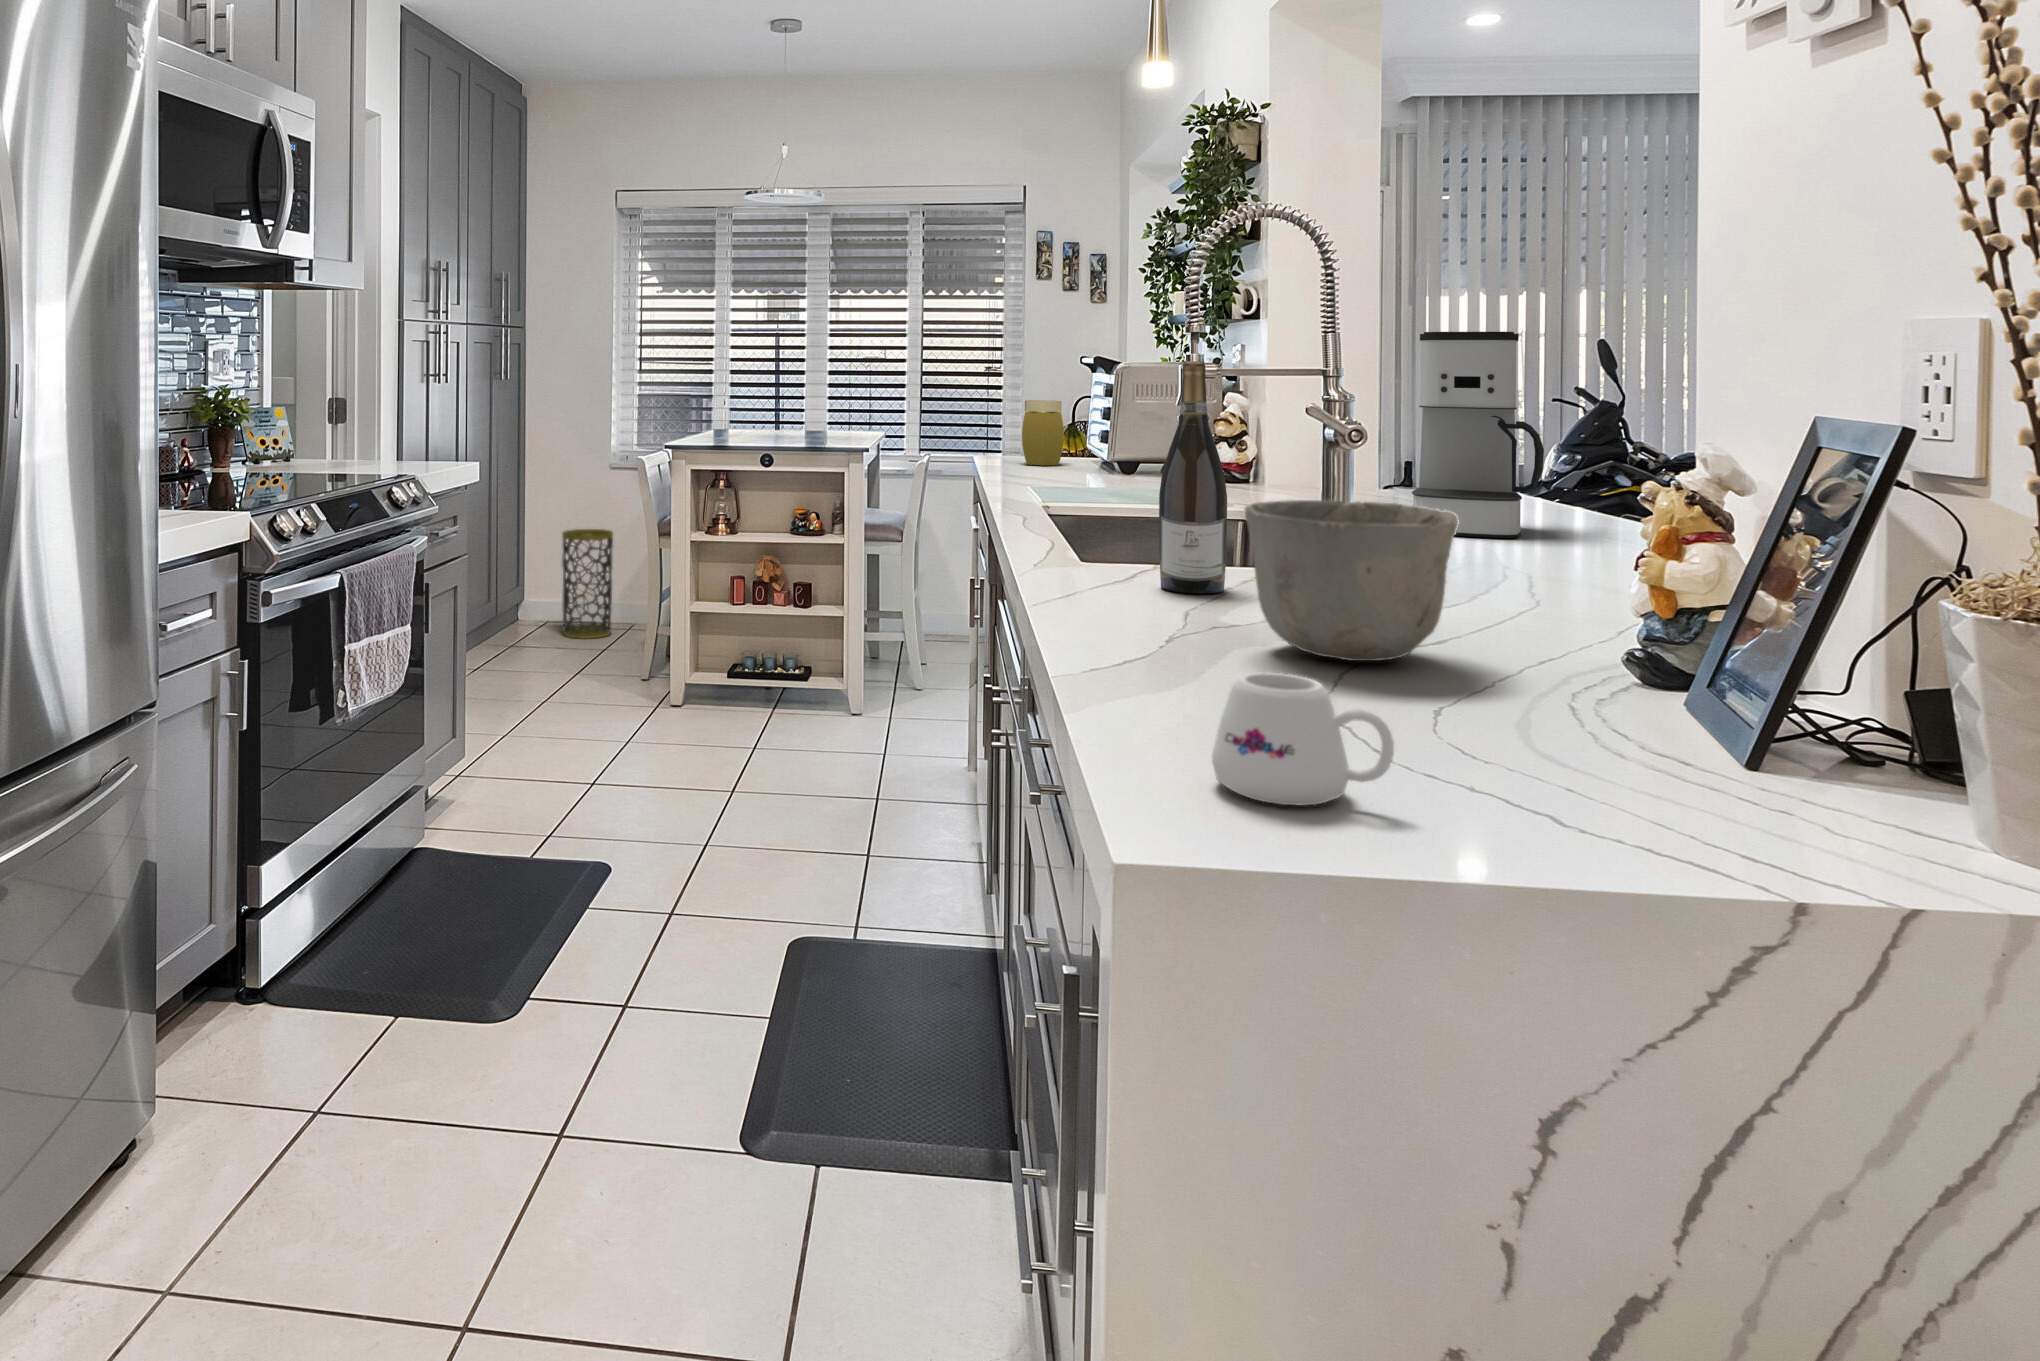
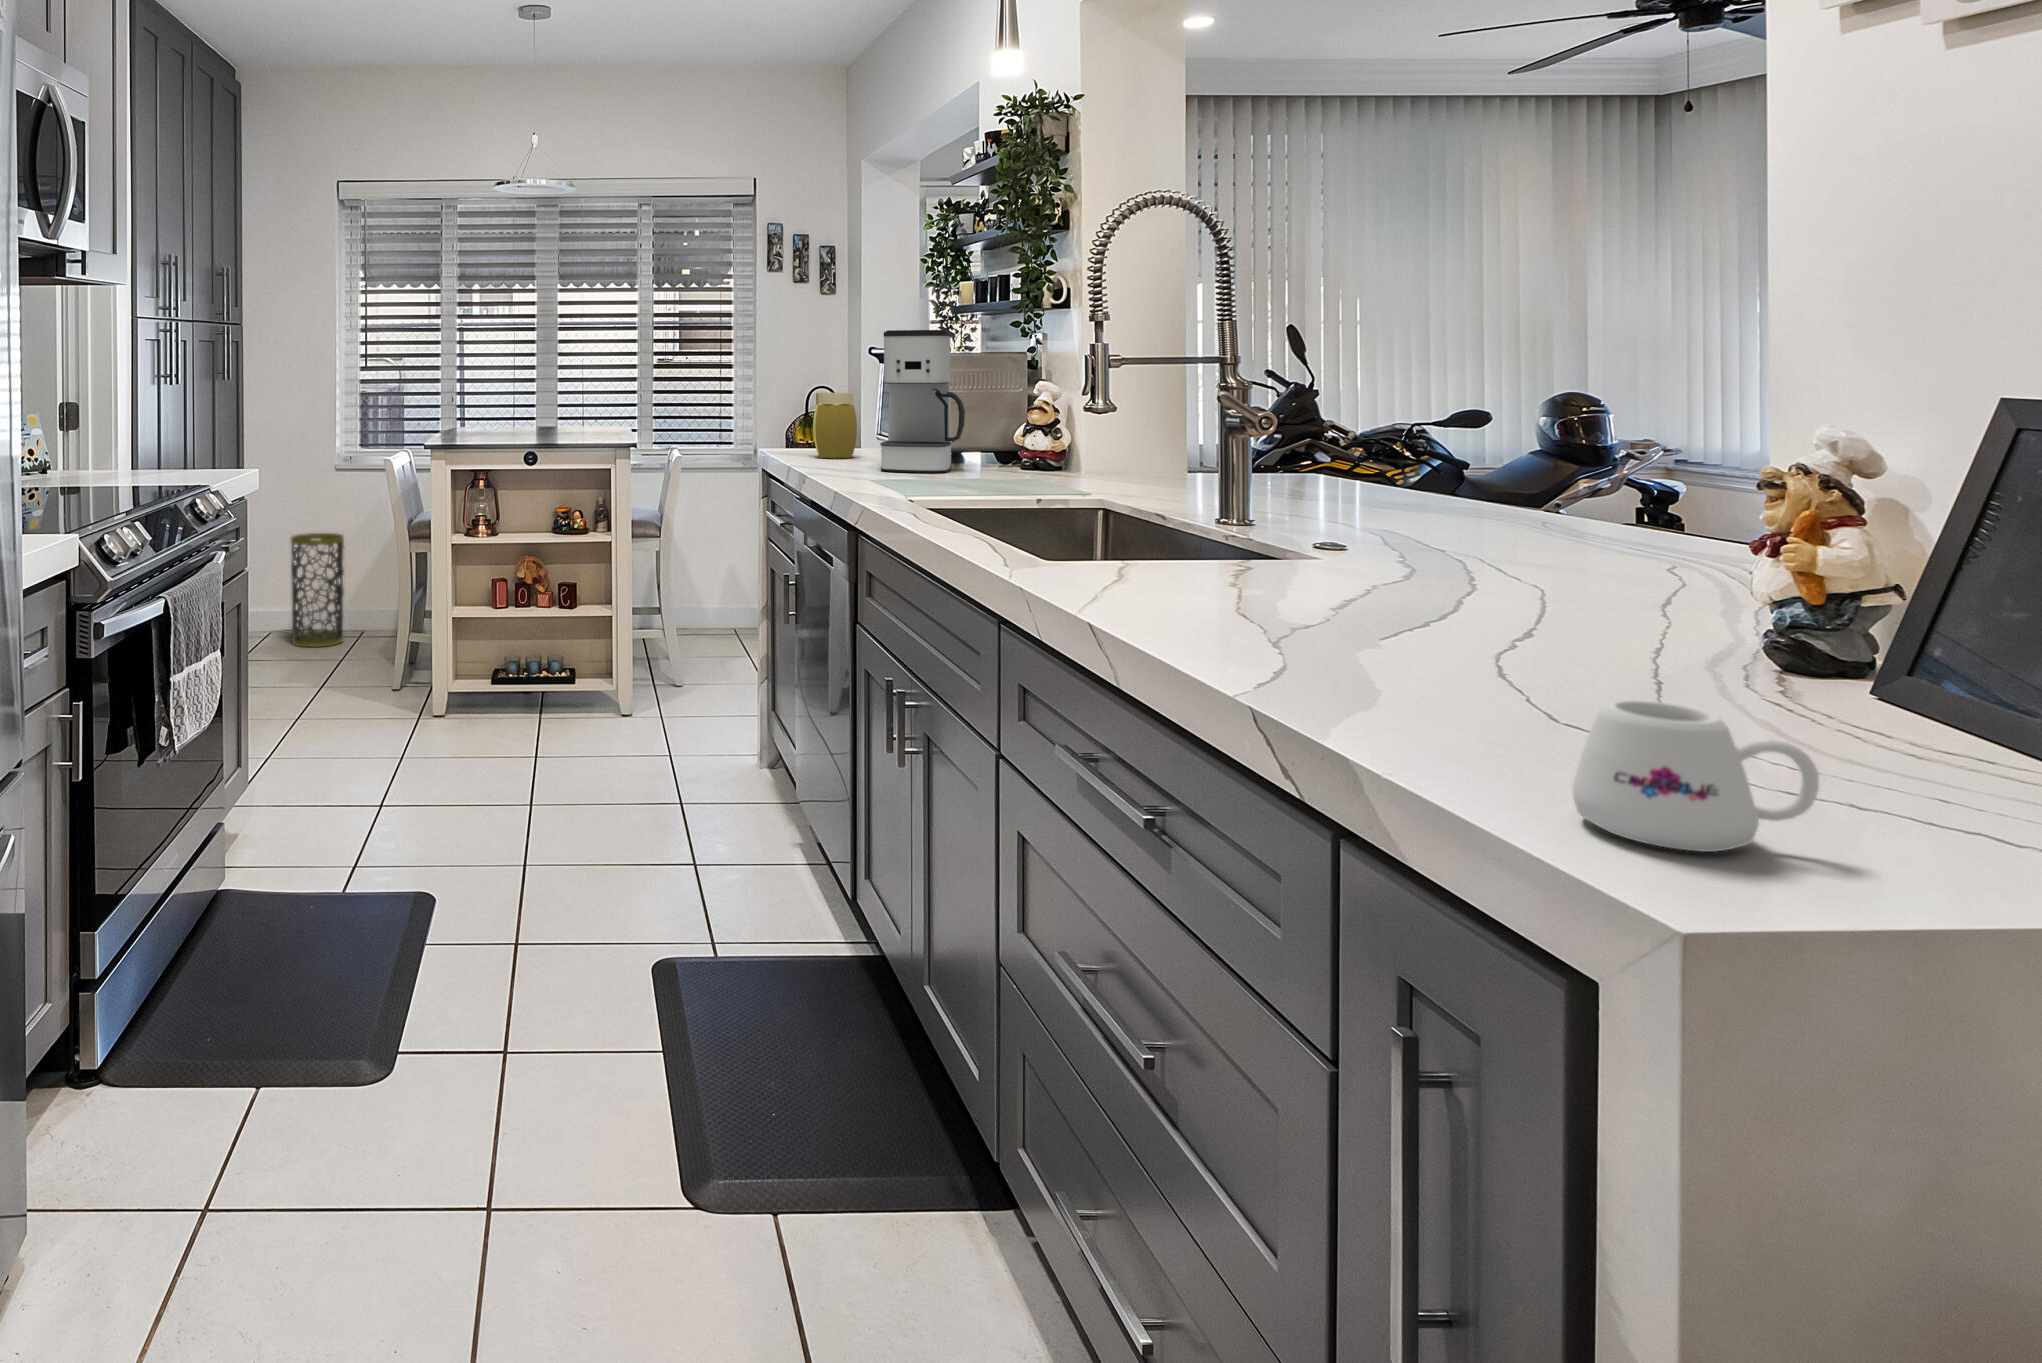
coffee maker: present [1412,332,1544,538] -> present [880,330,965,473]
wine bottle: present [1159,361,1227,593] -> none [1151,352,1225,594]
ceramic bowl: present [1245,500,1459,661] -> none [1339,496,1594,667]

